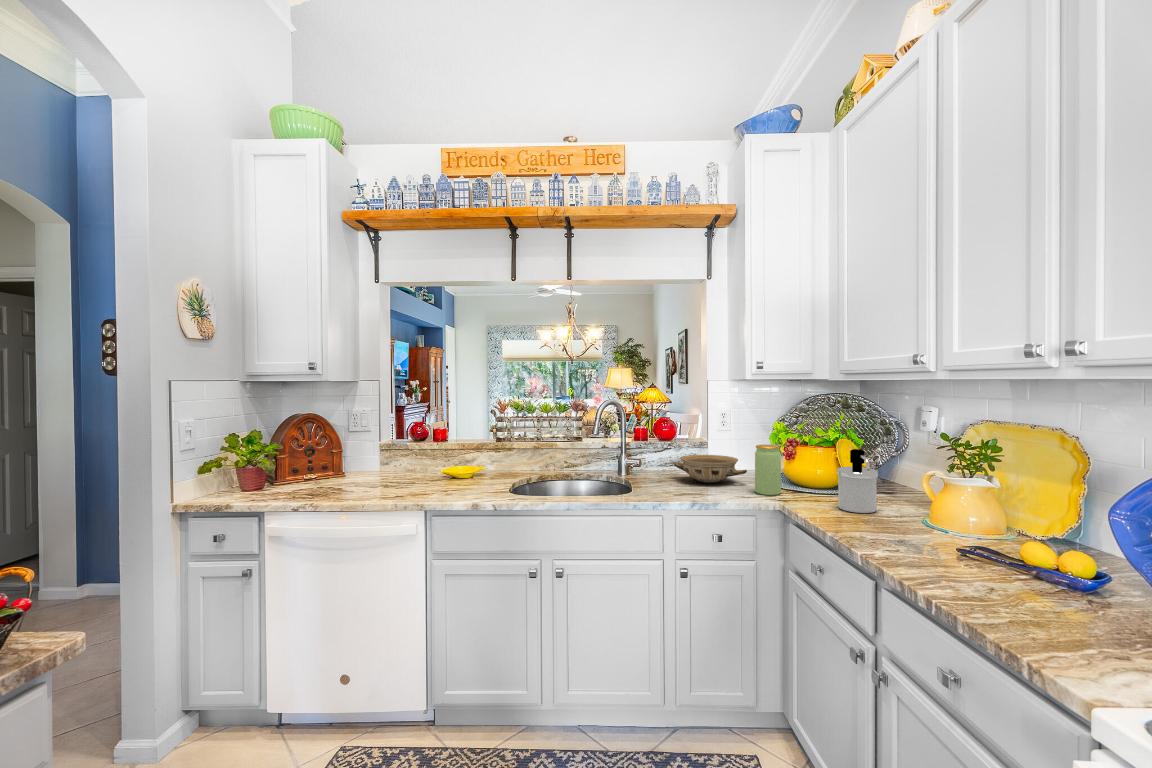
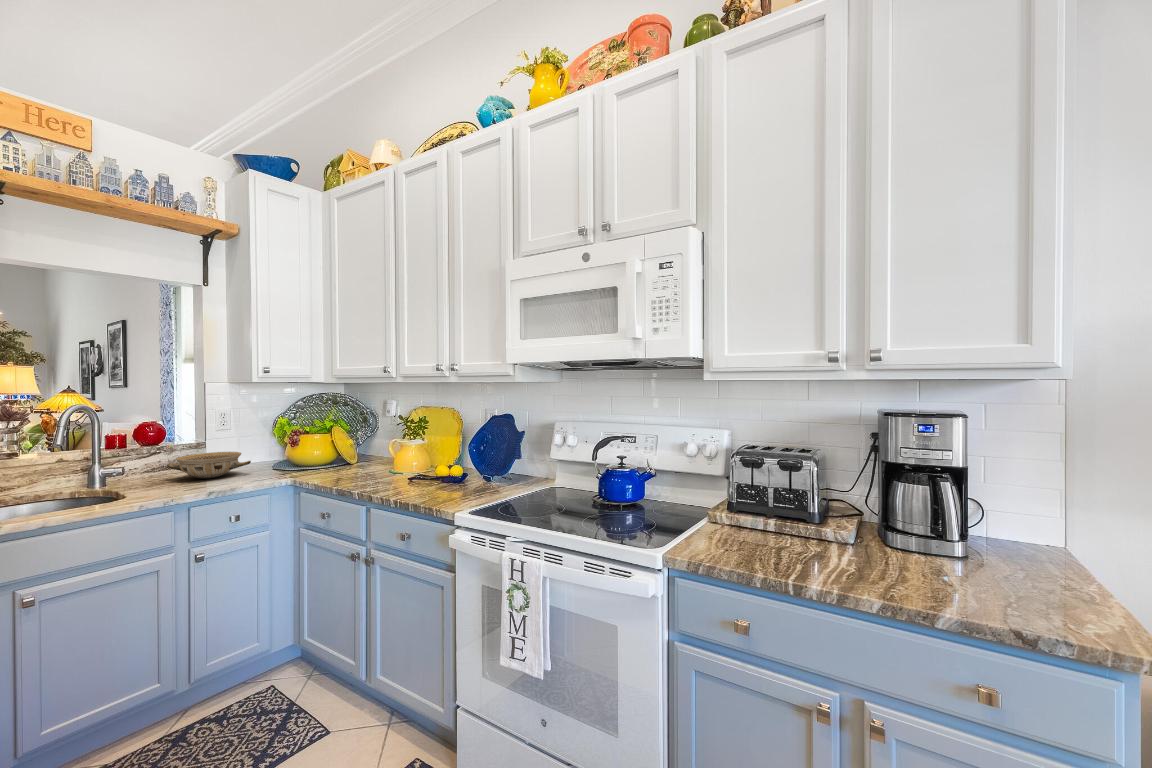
jar: present [755,445,781,495] -> none [260,436,284,478]
soap dispenser: present [837,449,878,513] -> none [331,432,360,478]

